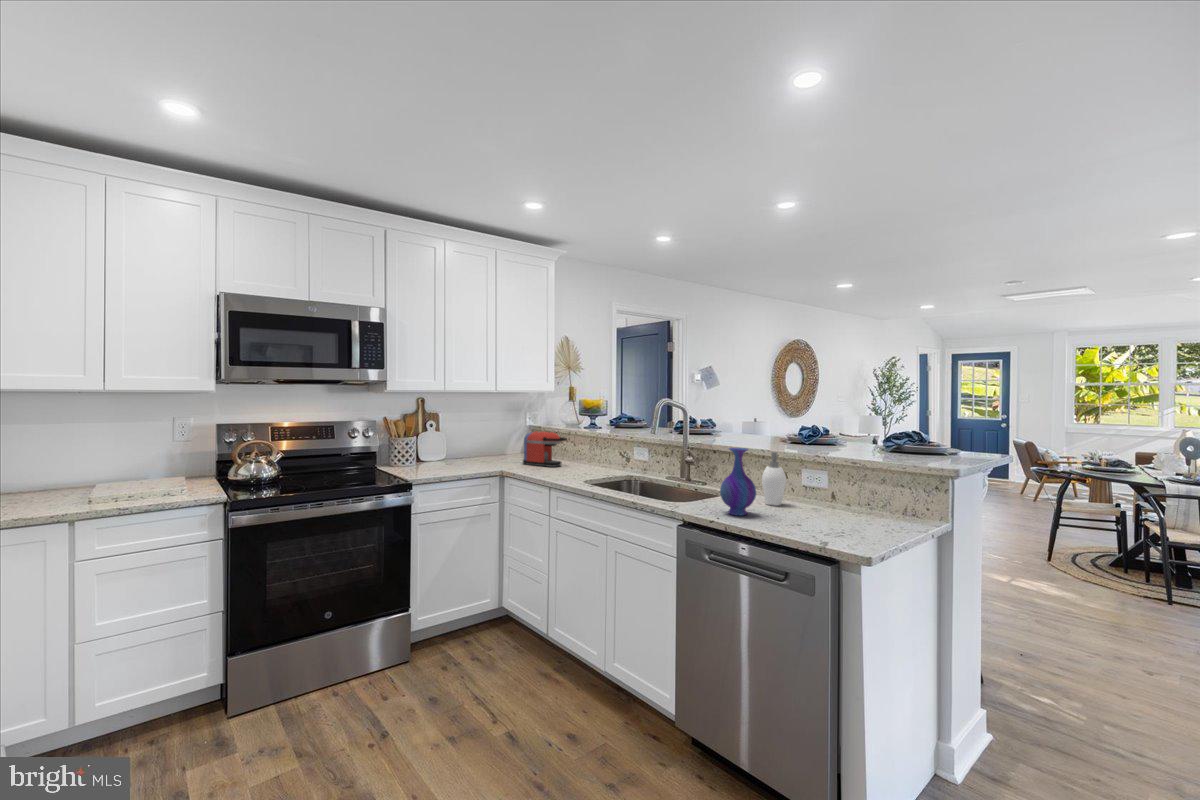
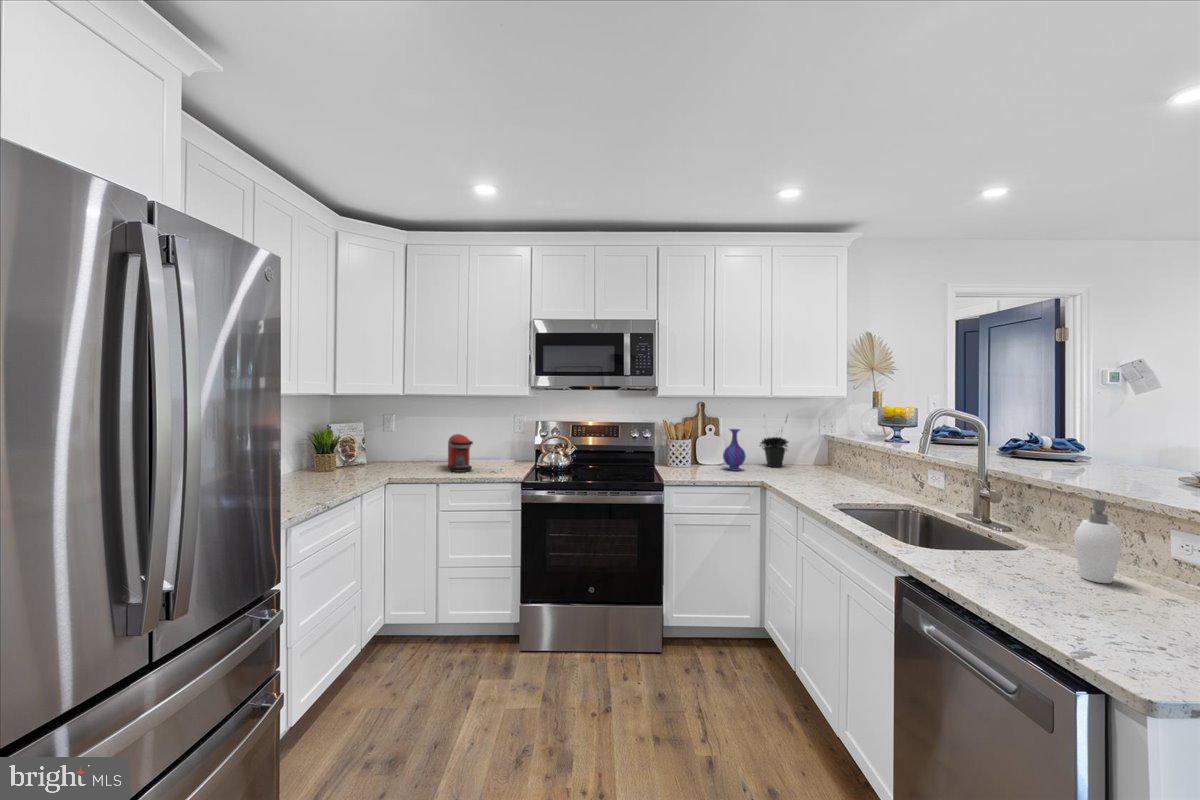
potted plant: none [479,406,508,458] -> present [760,421,788,467]
coffee maker: present [523,432,567,467] -> present [448,434,473,472]
vase: present [720,448,756,516] -> present [723,429,746,471]

